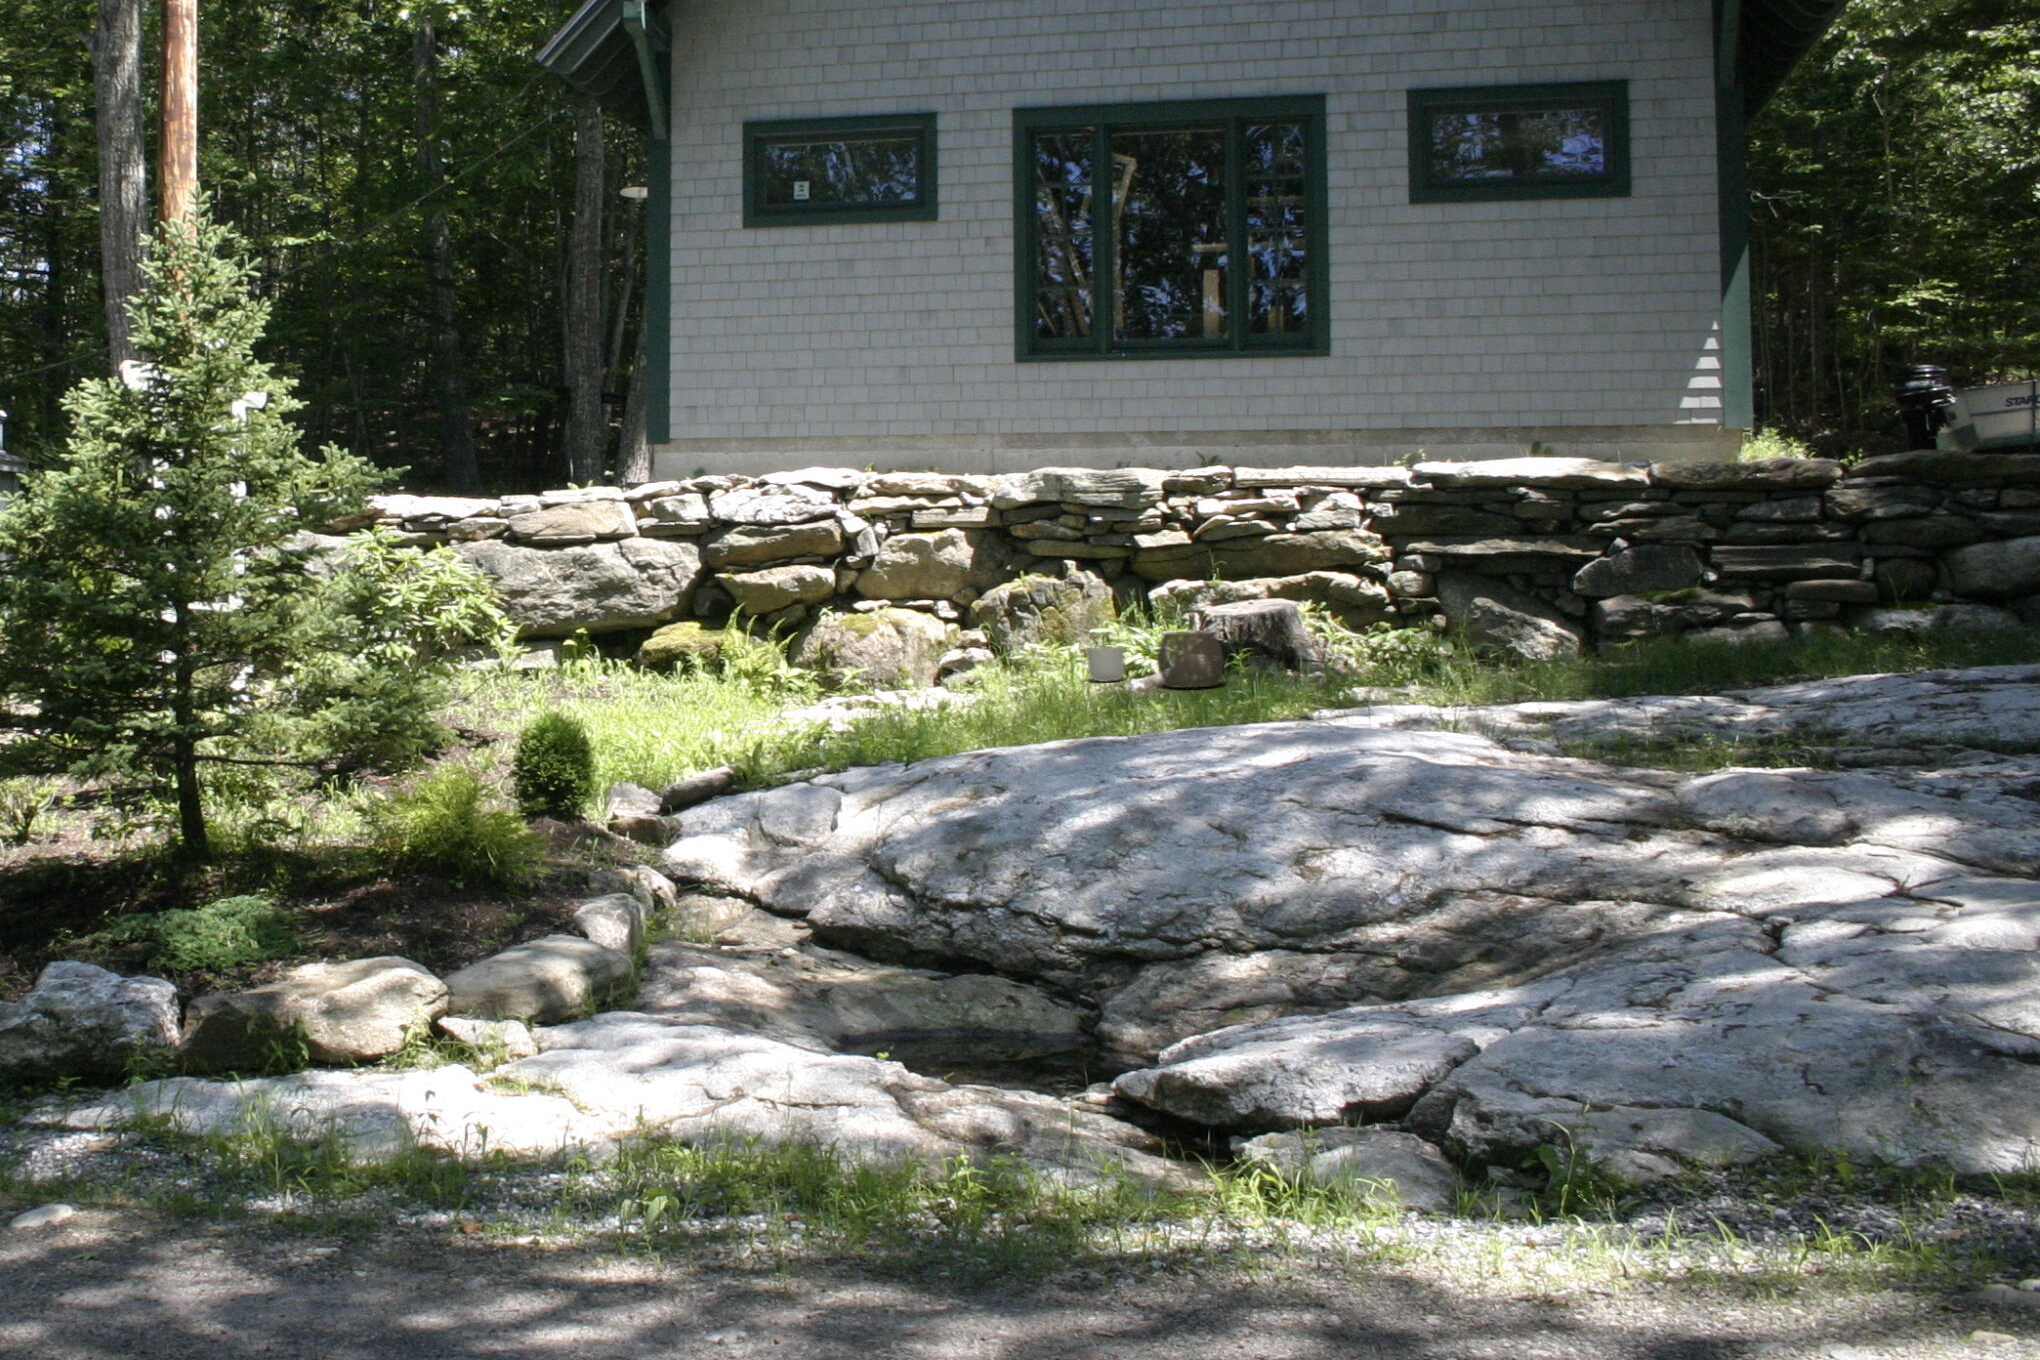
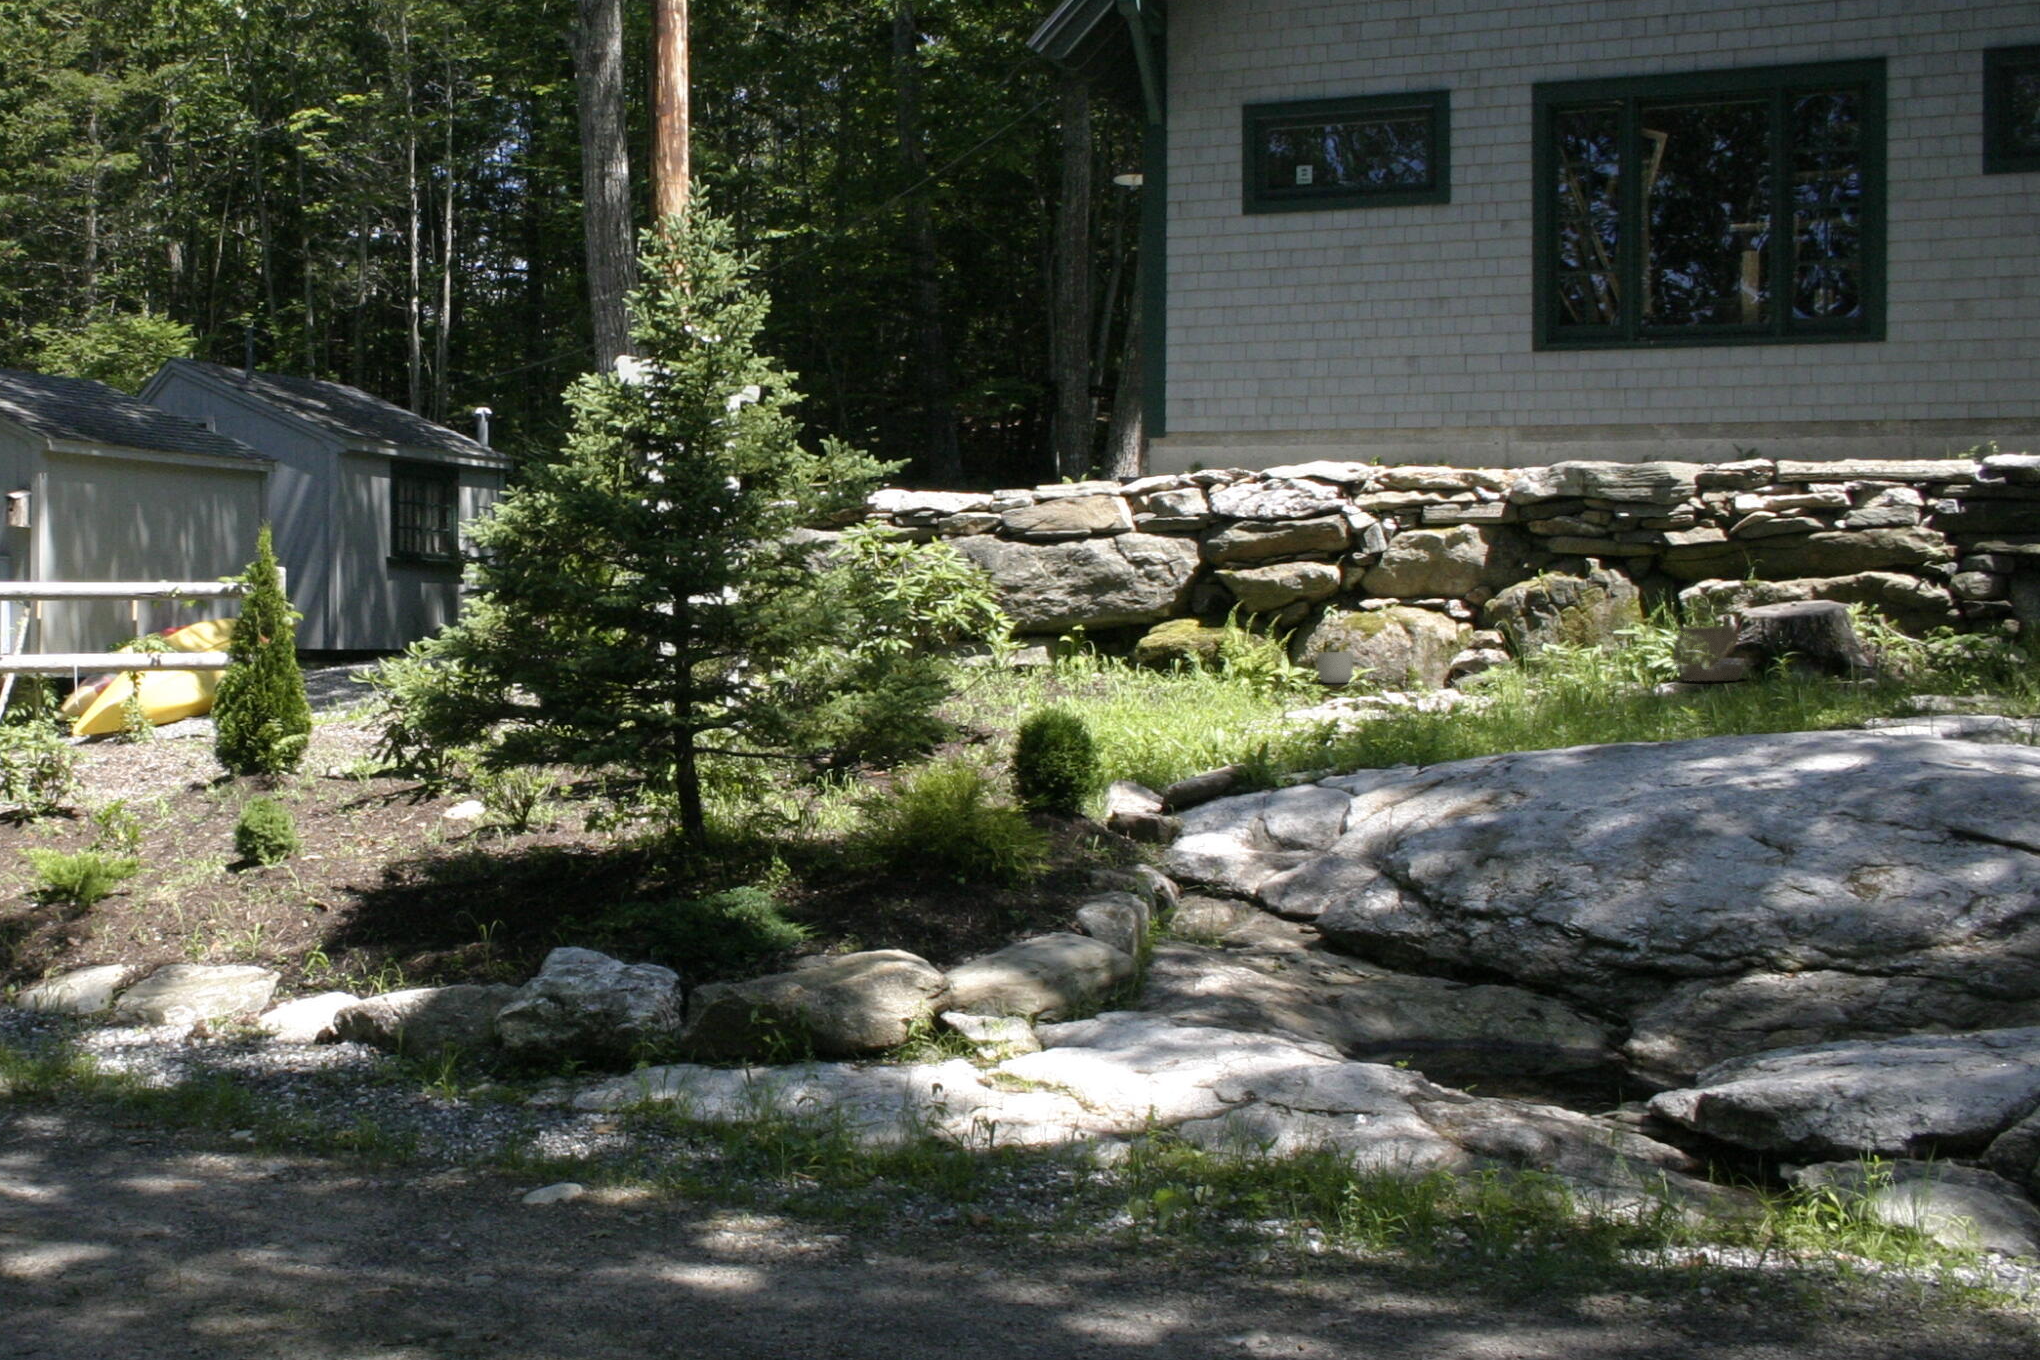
planter: present [1087,647,1124,682] -> present [1317,652,1353,683]

